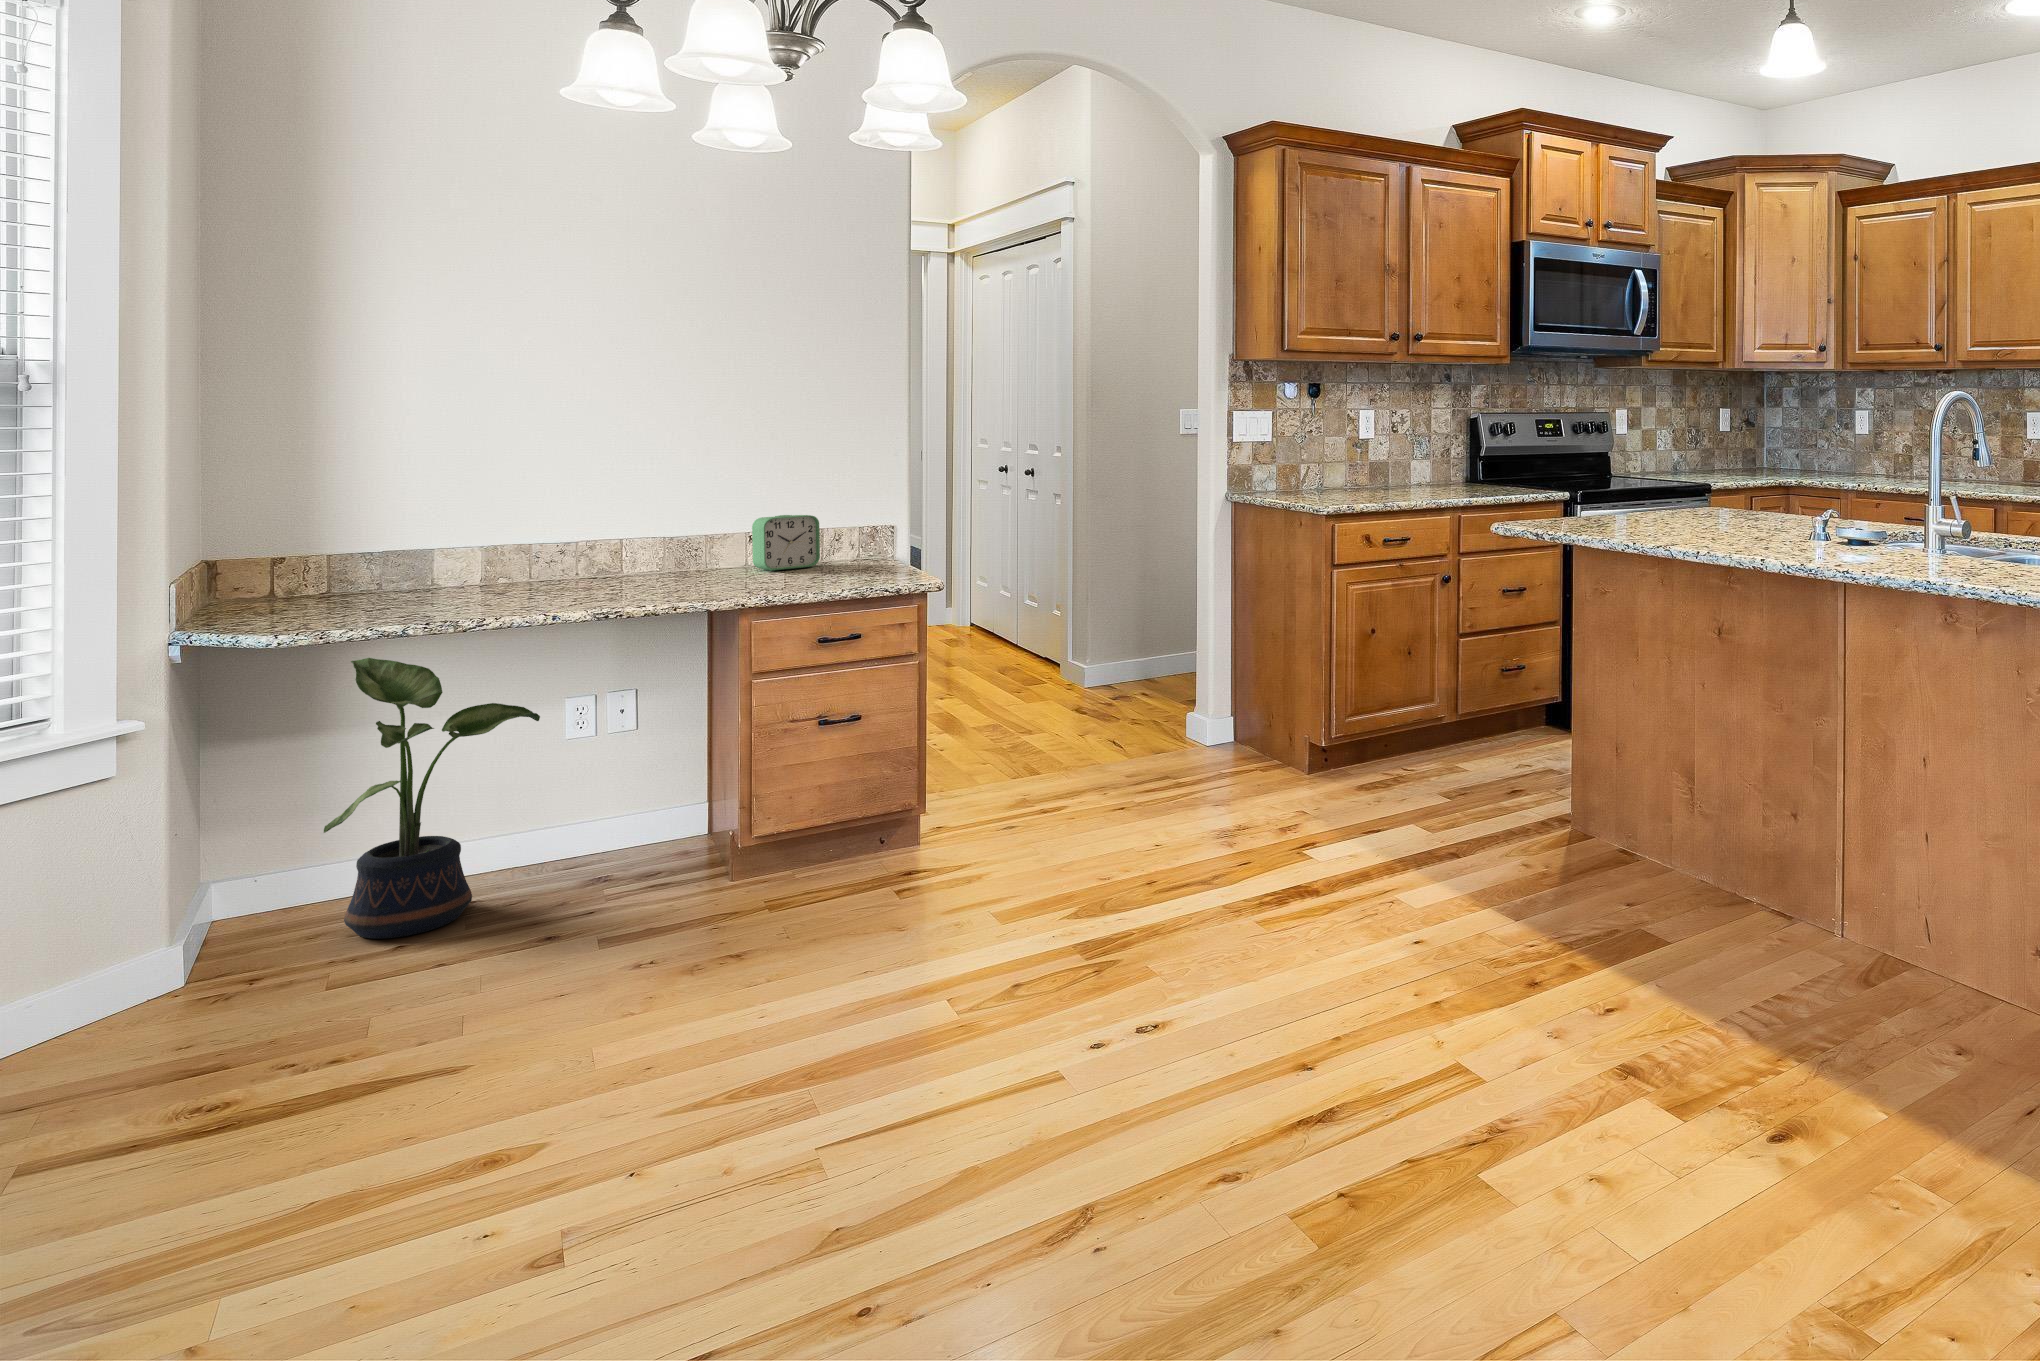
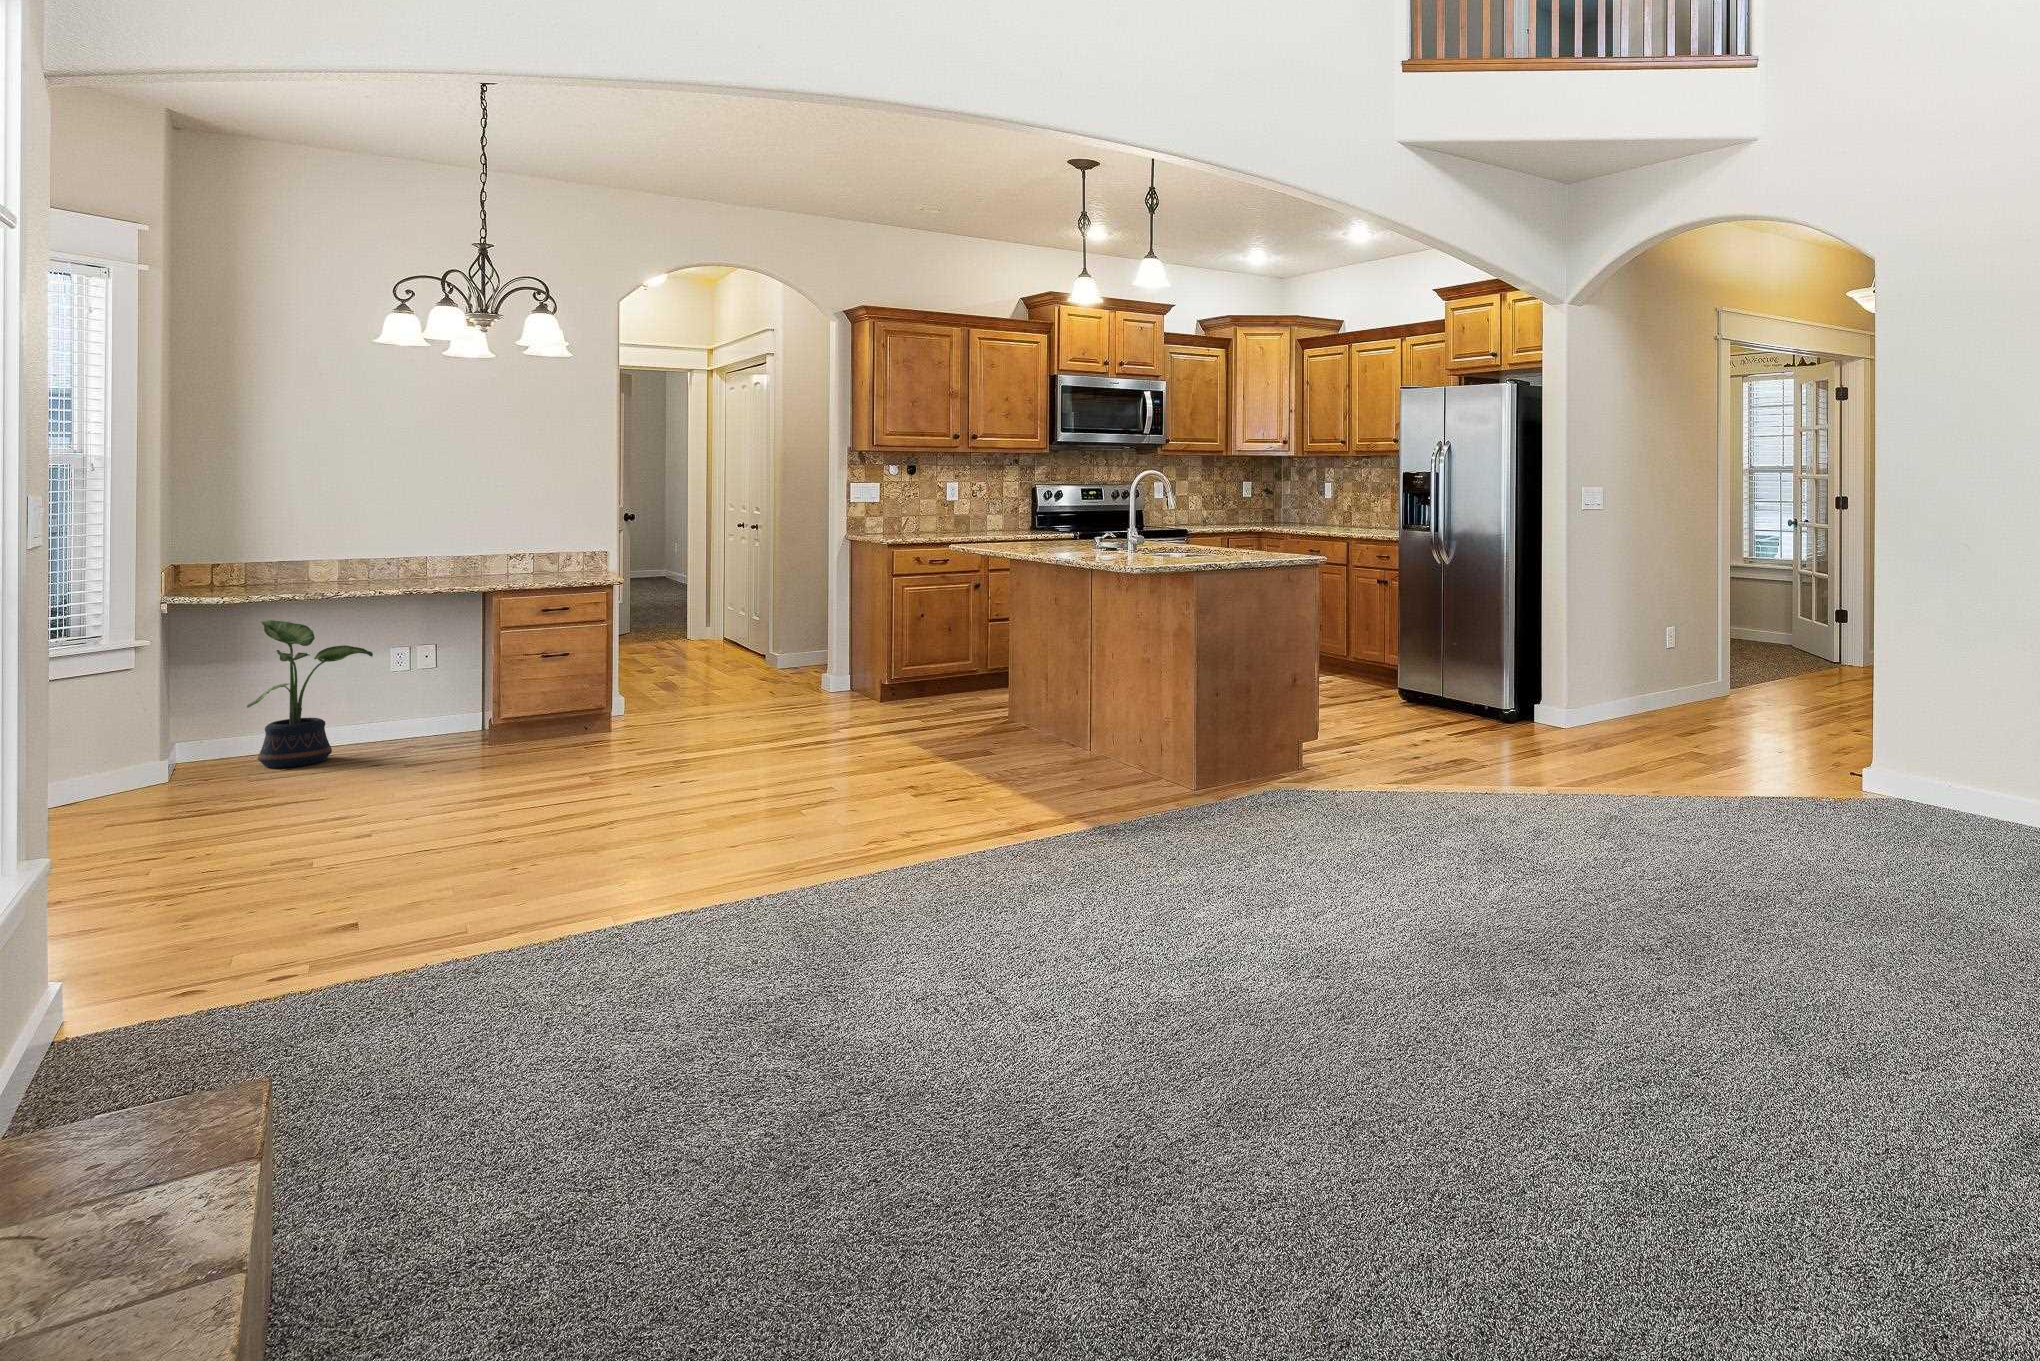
alarm clock: present [752,515,820,571] -> none [508,544,552,576]

